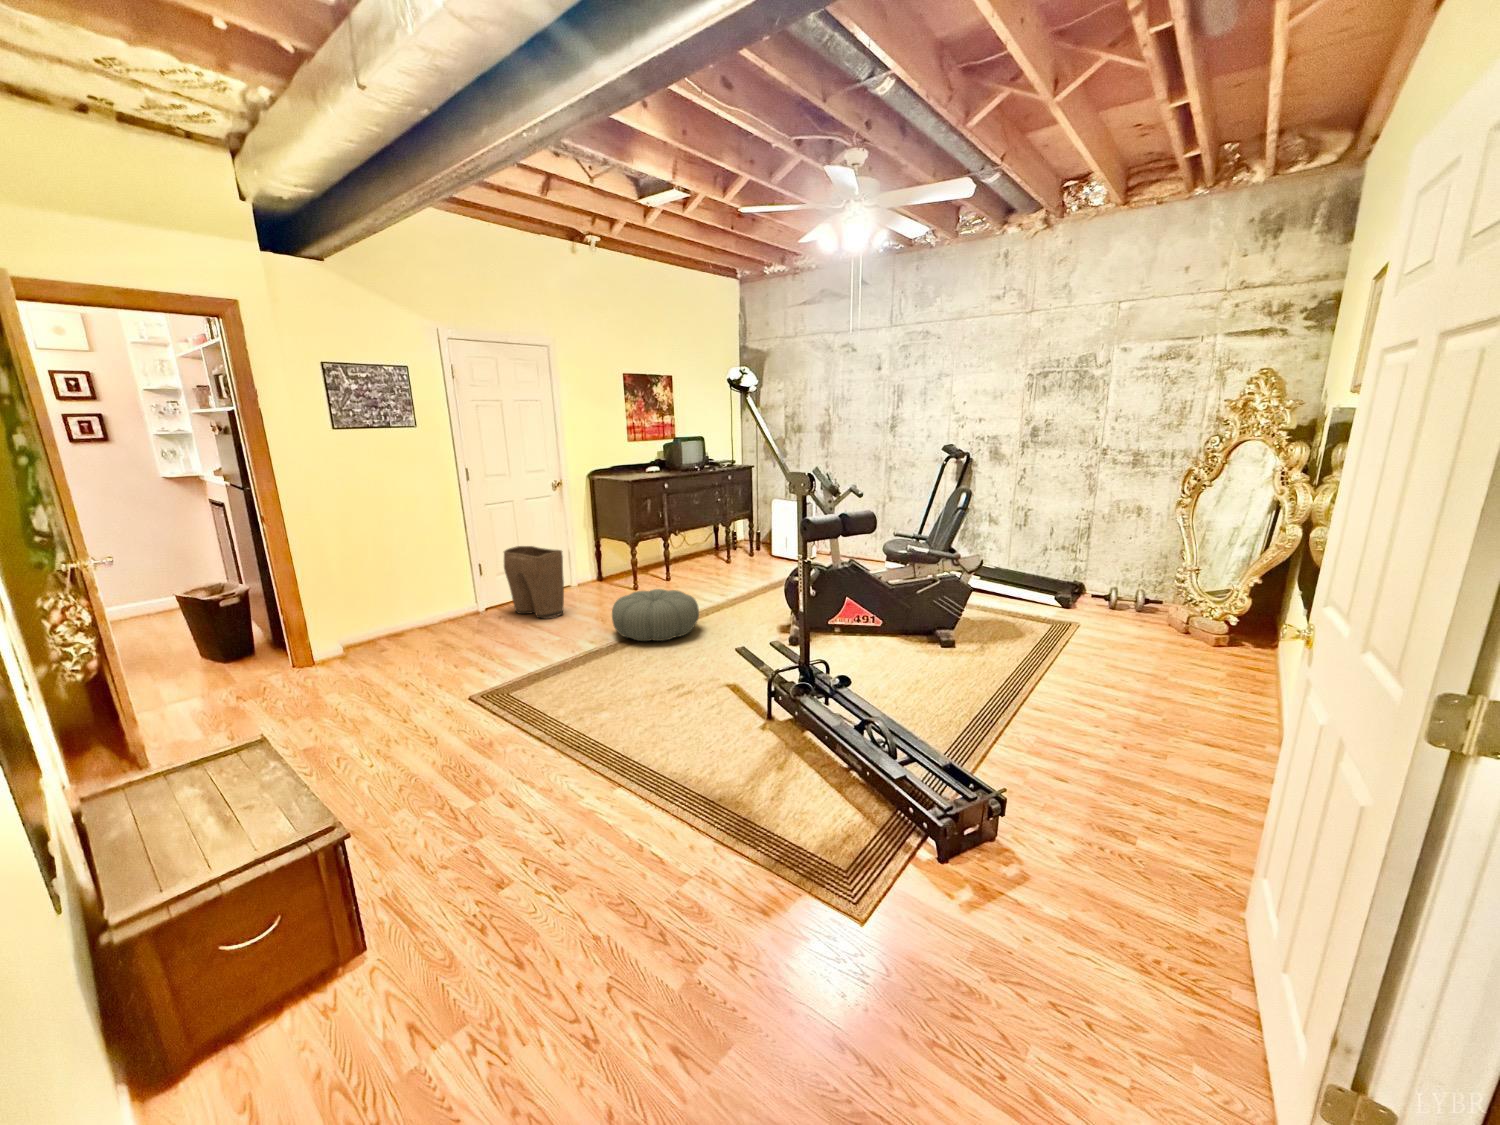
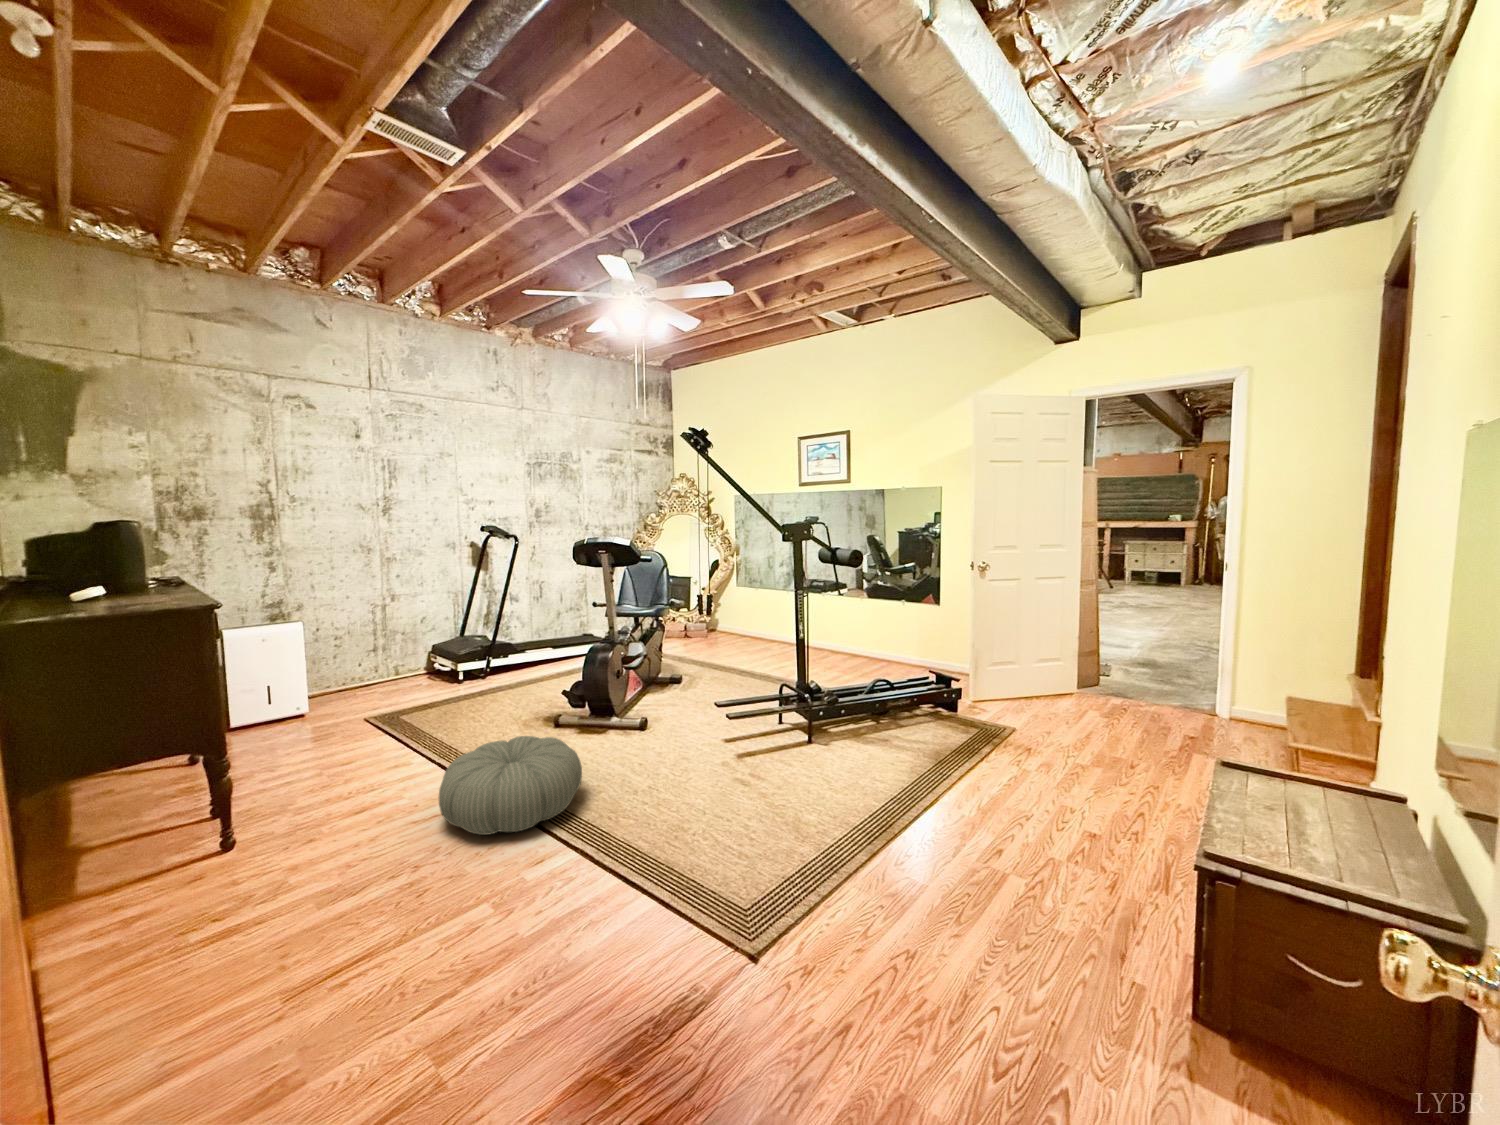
laundry basket: present [504,546,564,618] -> none [51,781,286,1037]

